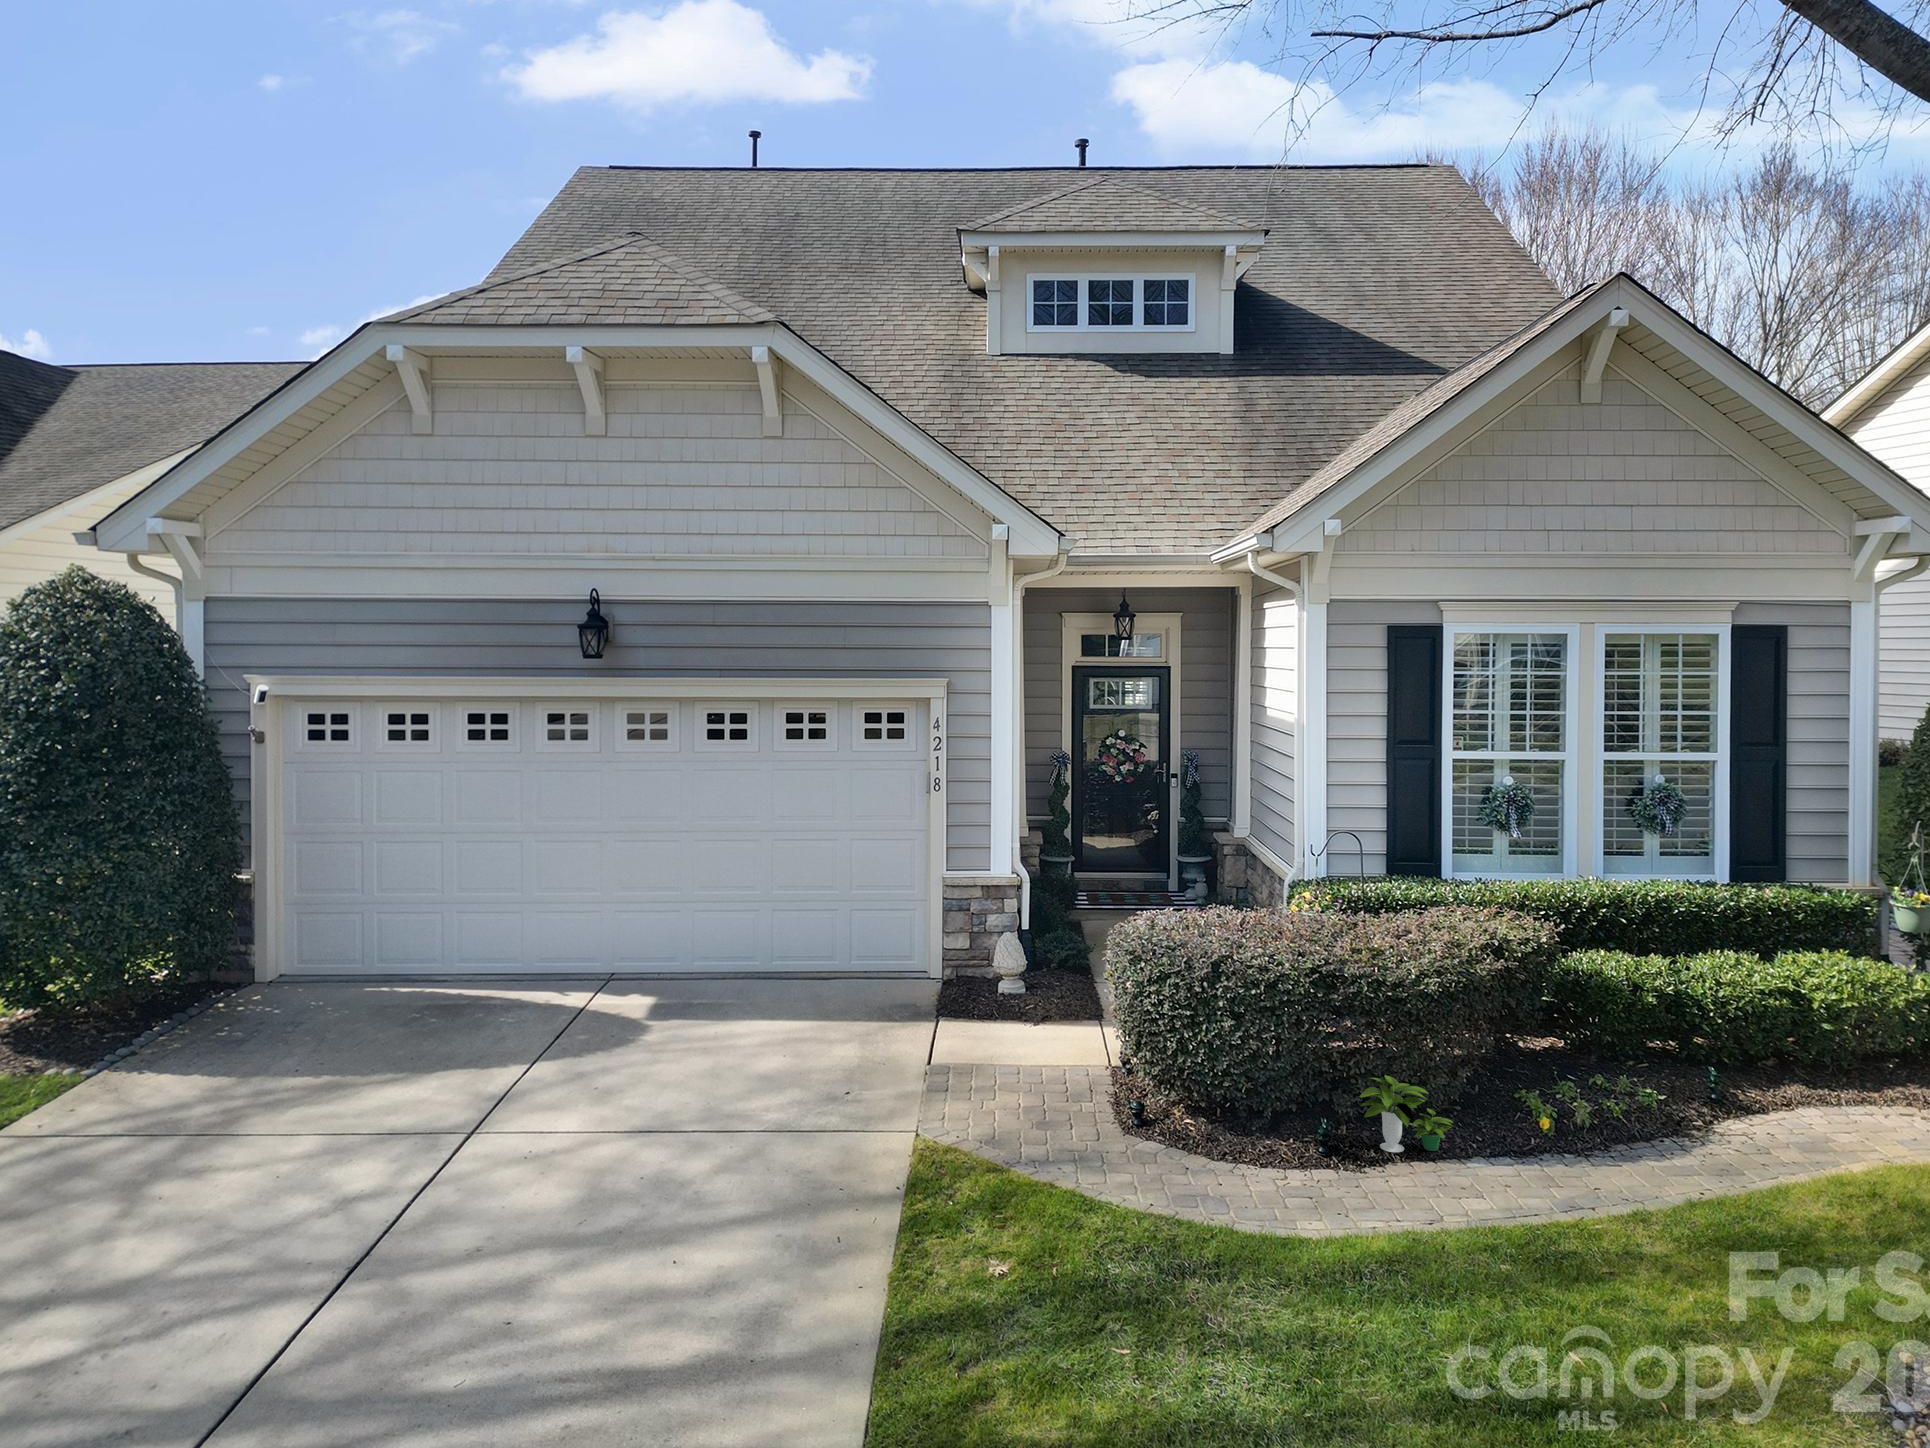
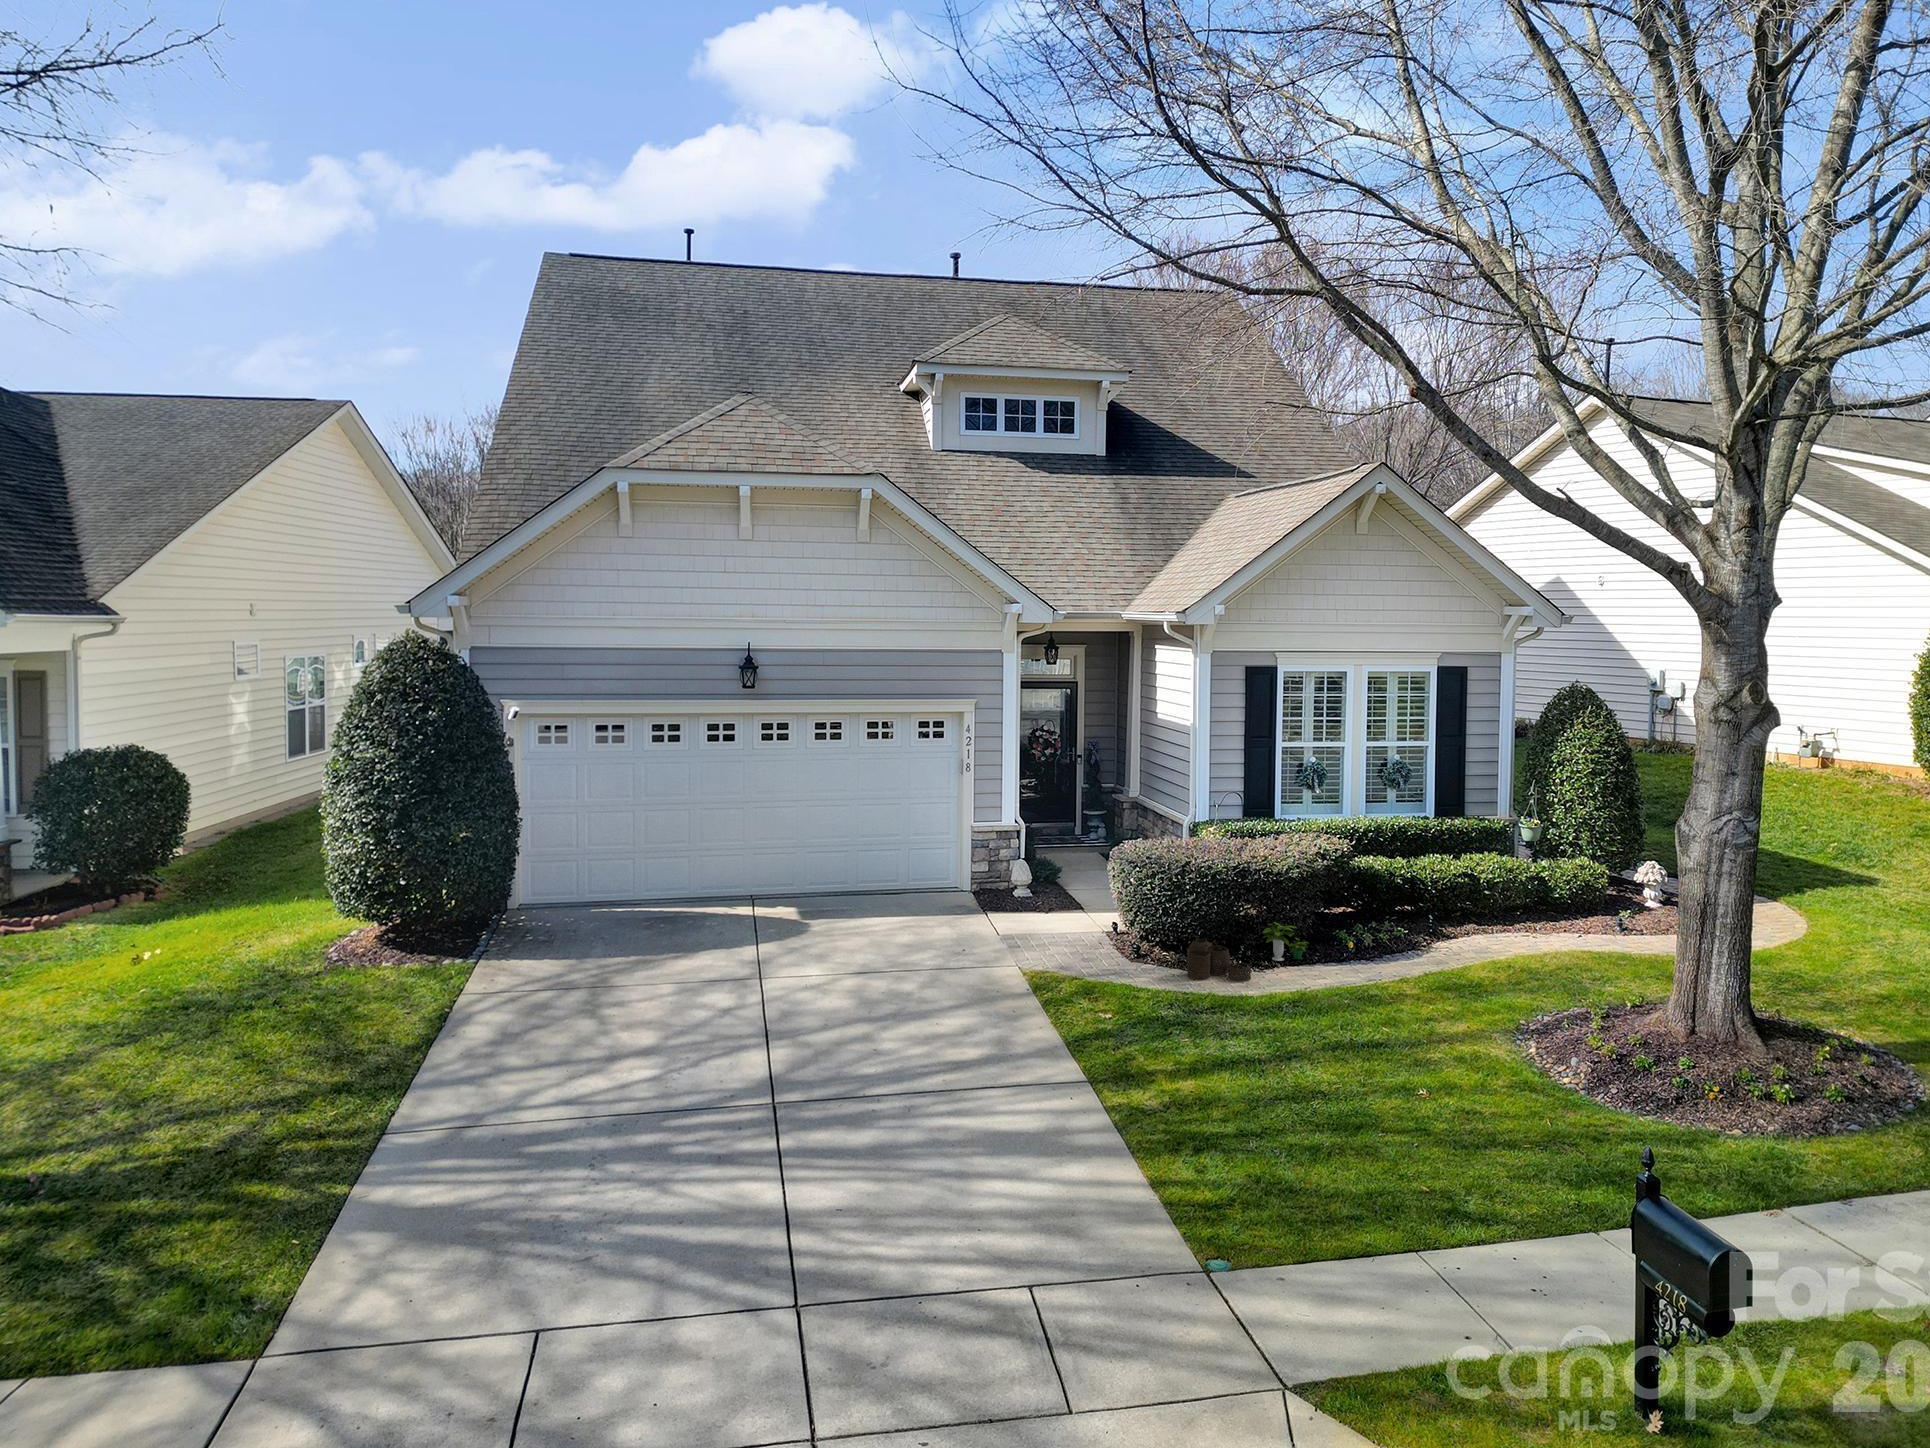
woven basket: none [1196,1097,1320,1200] -> present [1187,937,1252,981]

